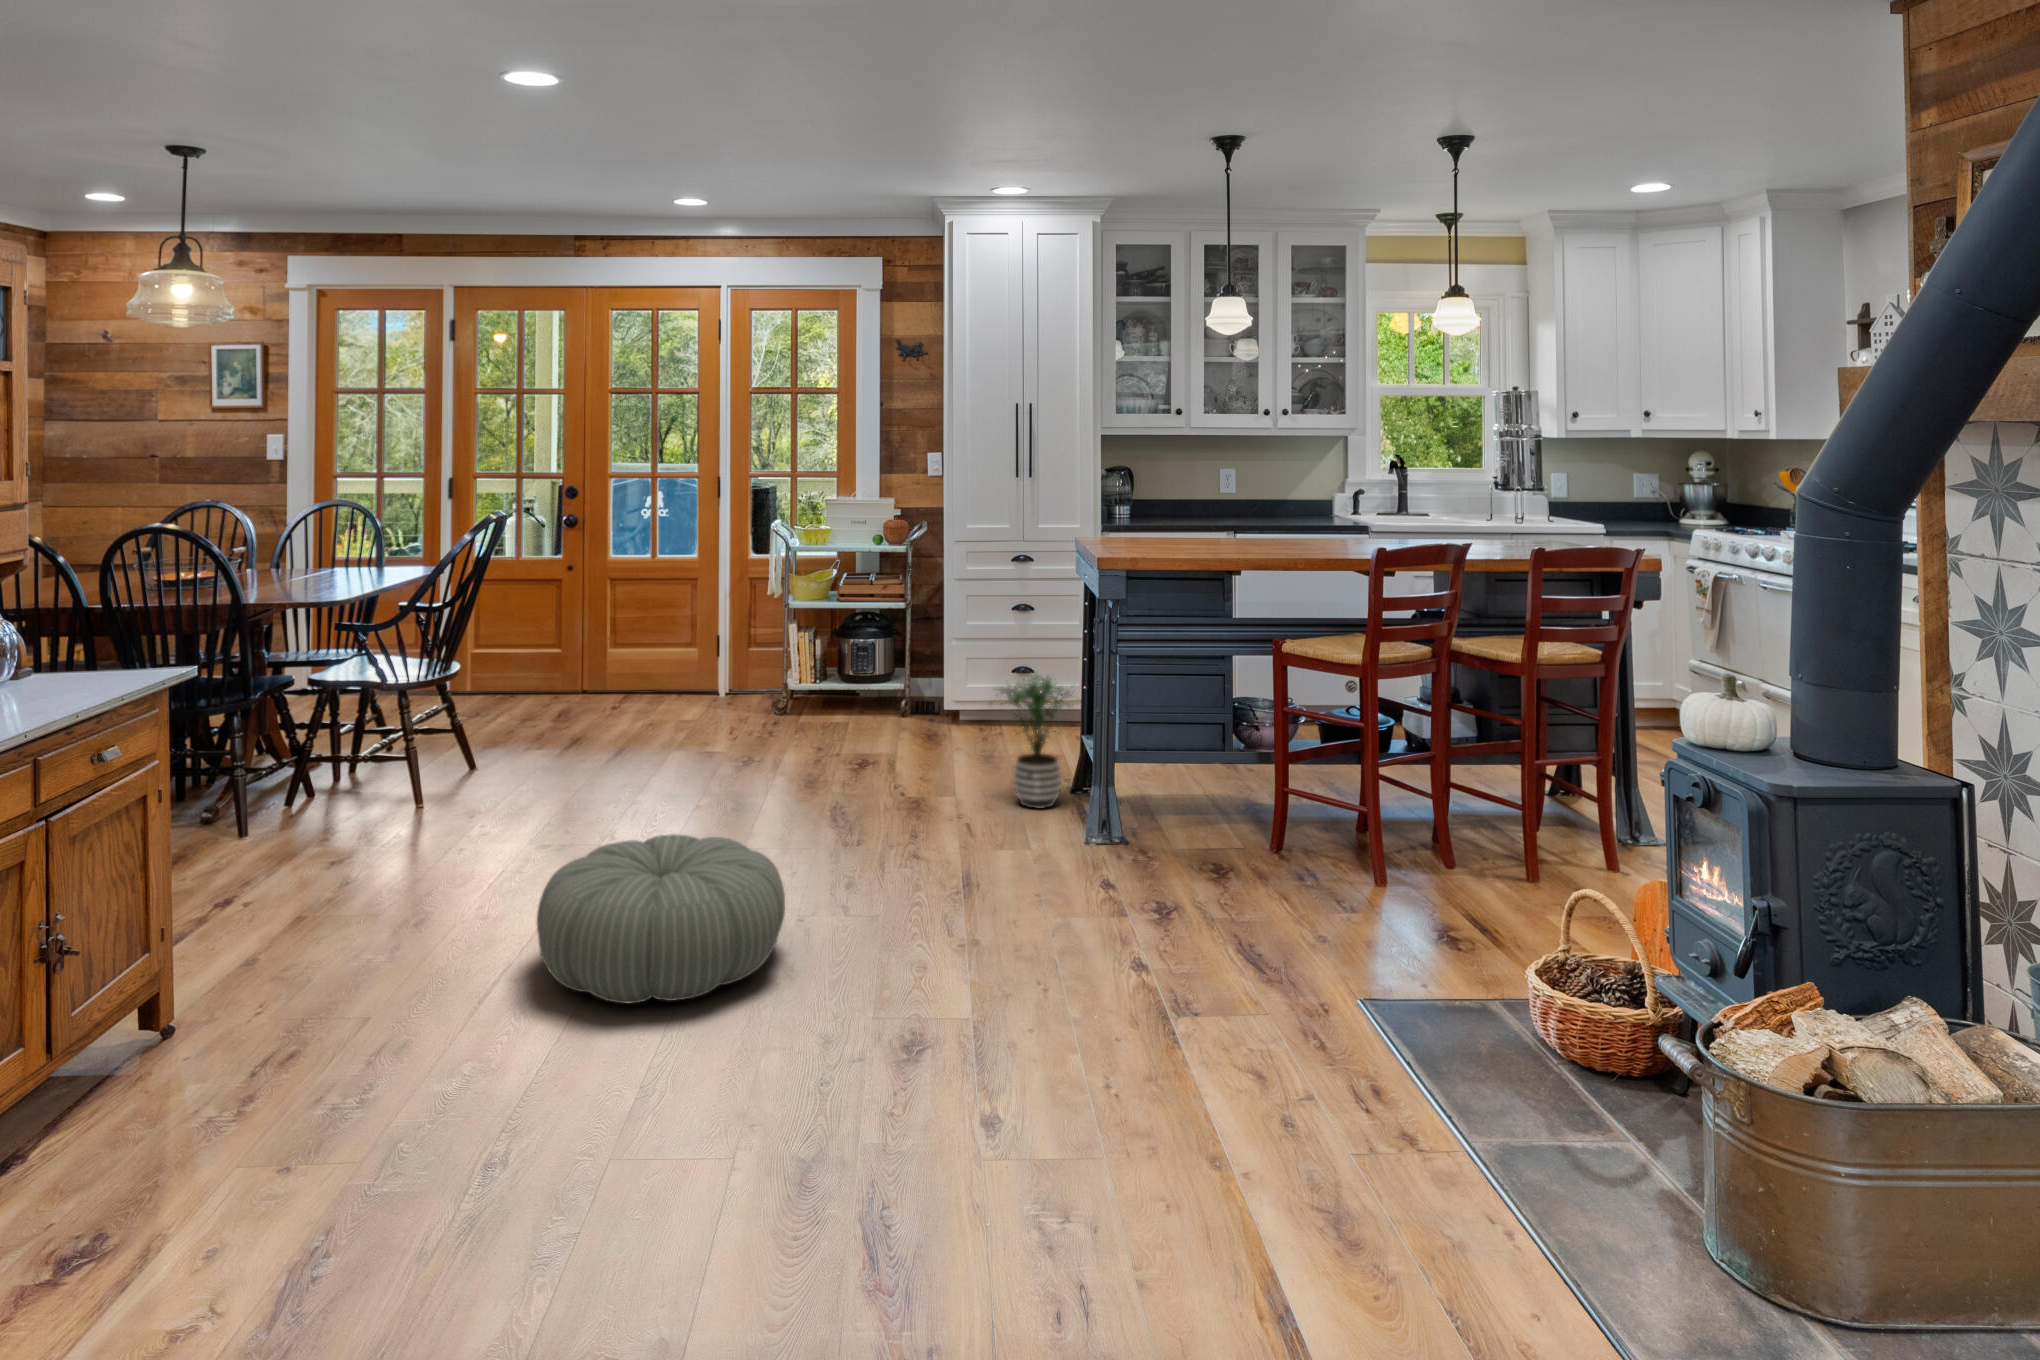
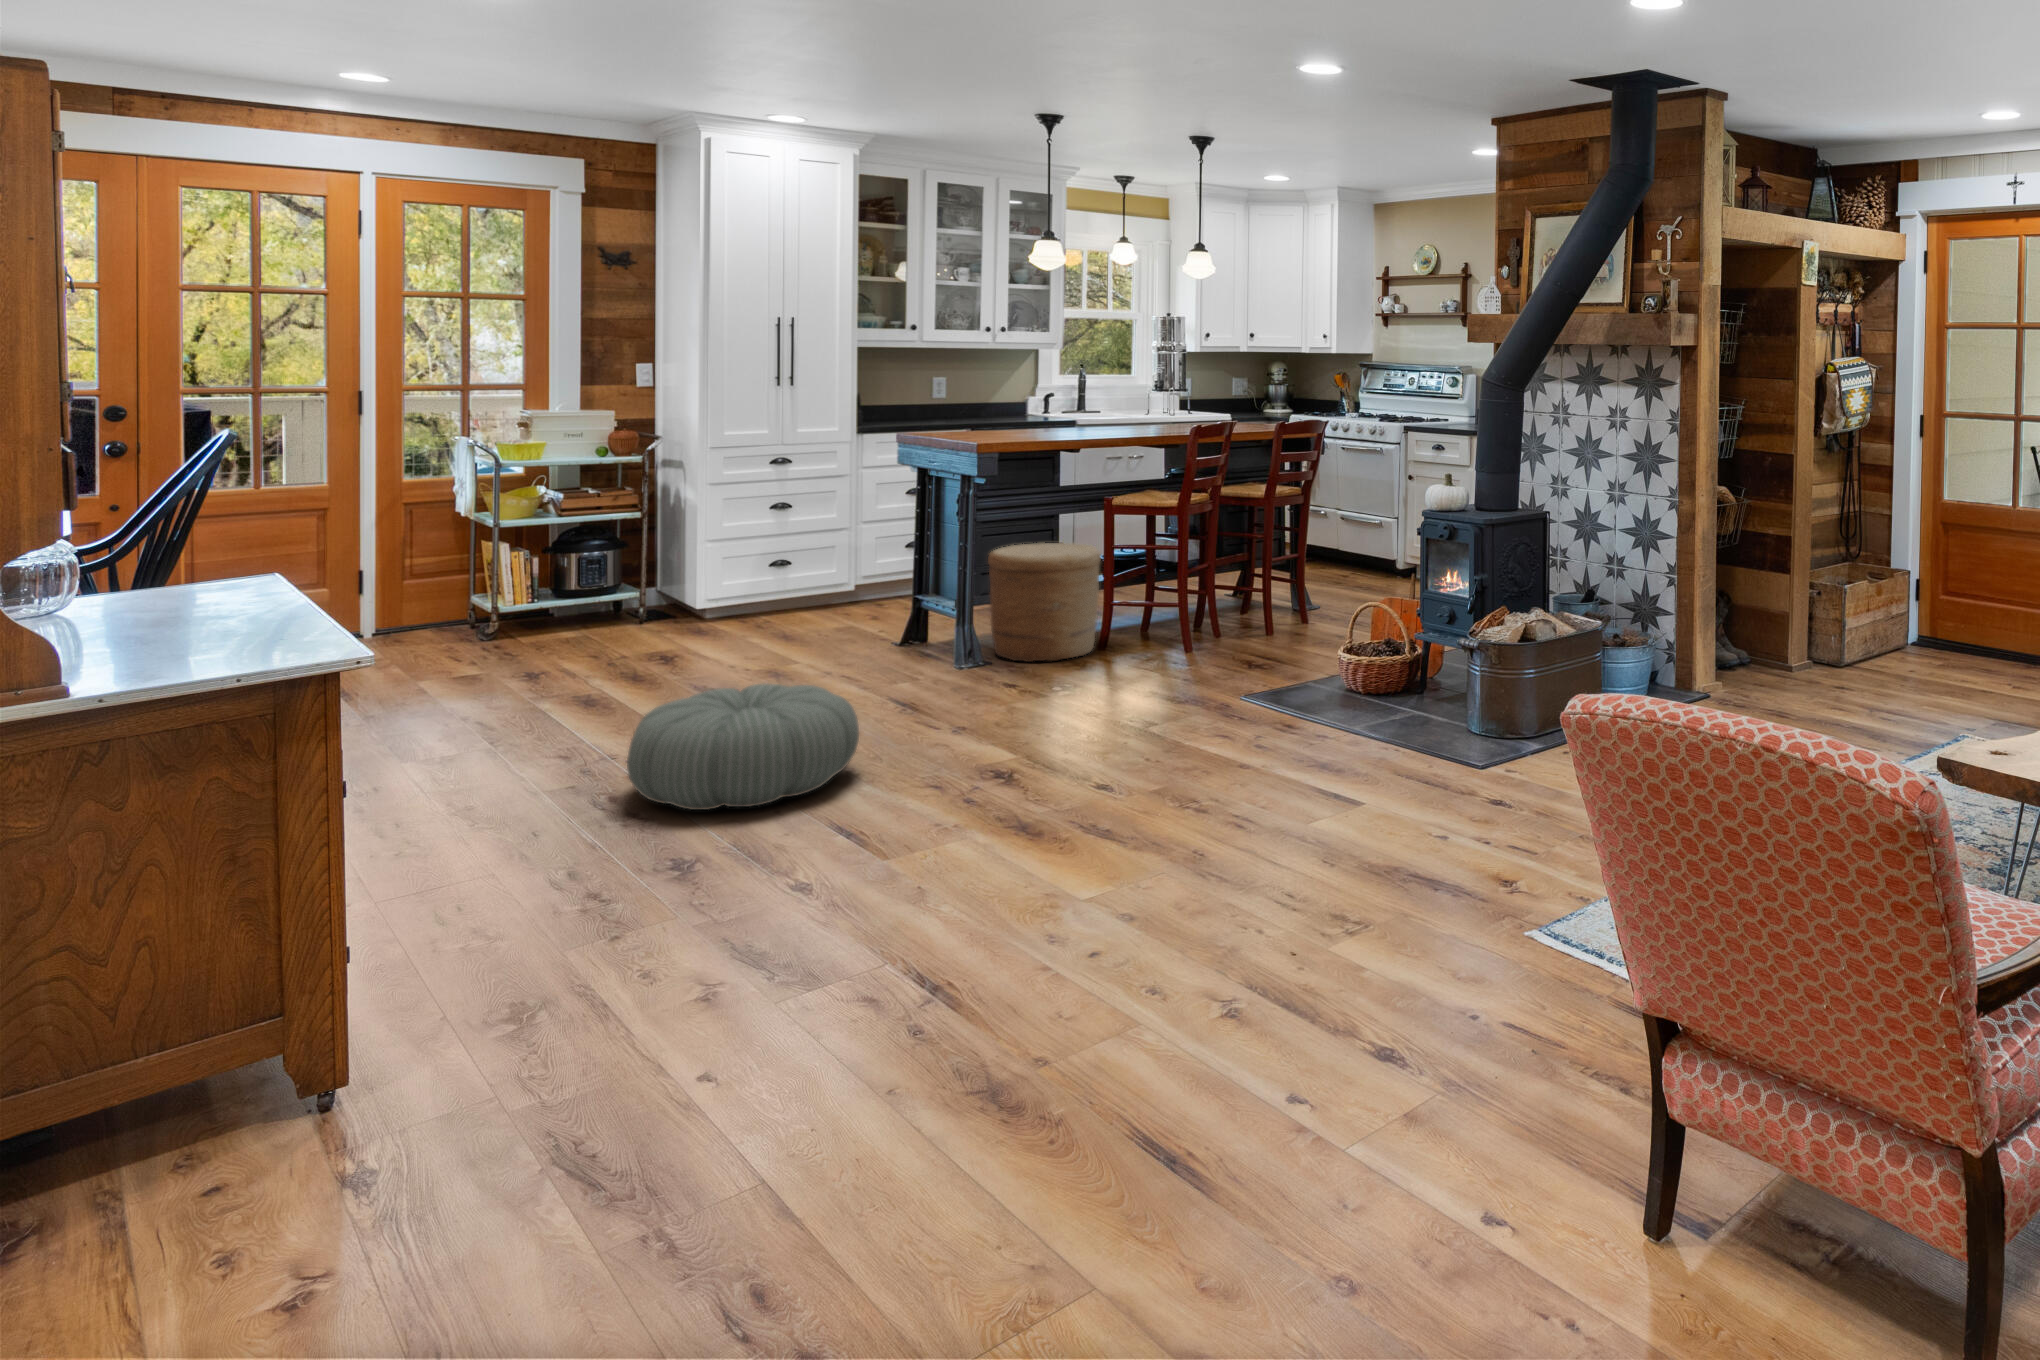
potted plant: present [990,675,1073,808] -> none [849,548,935,660]
woven basket: none [1126,687,1267,854] -> present [988,543,1101,662]

